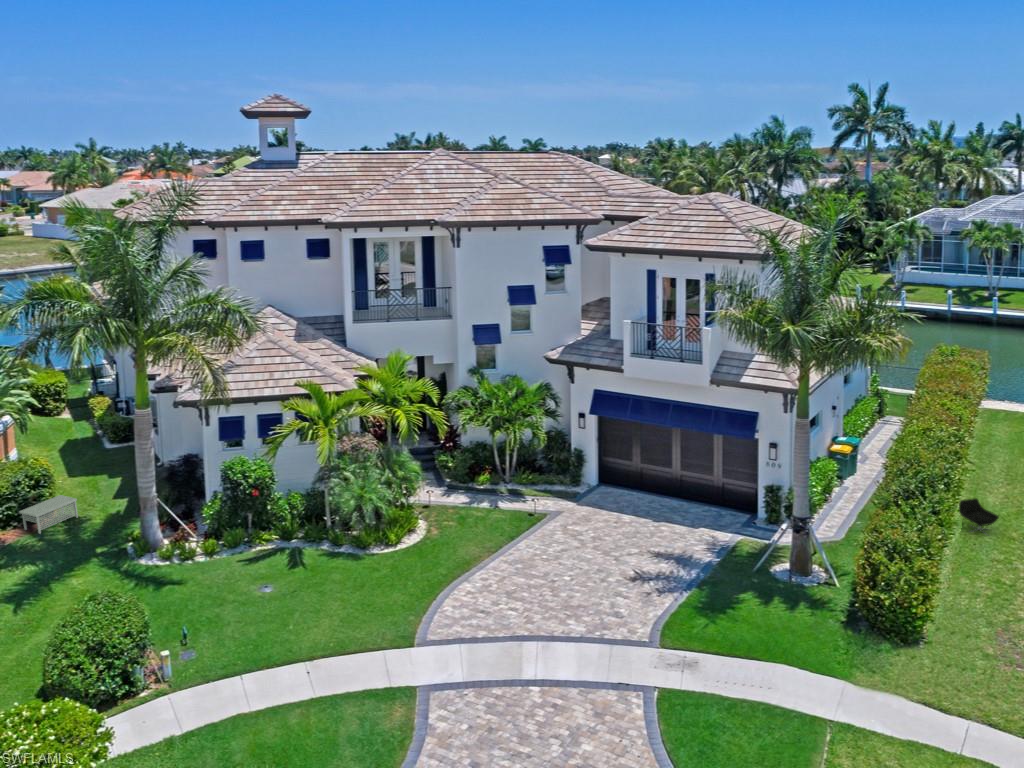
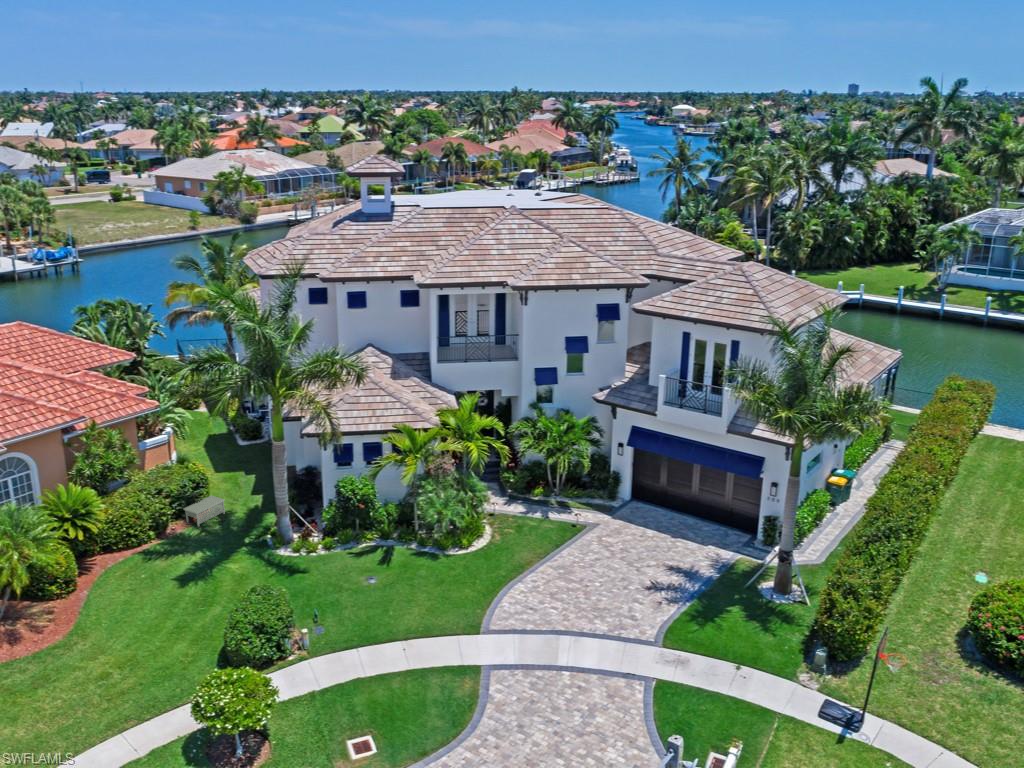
lounge chair: present [959,498,999,531] -> none [923,535,955,567]

